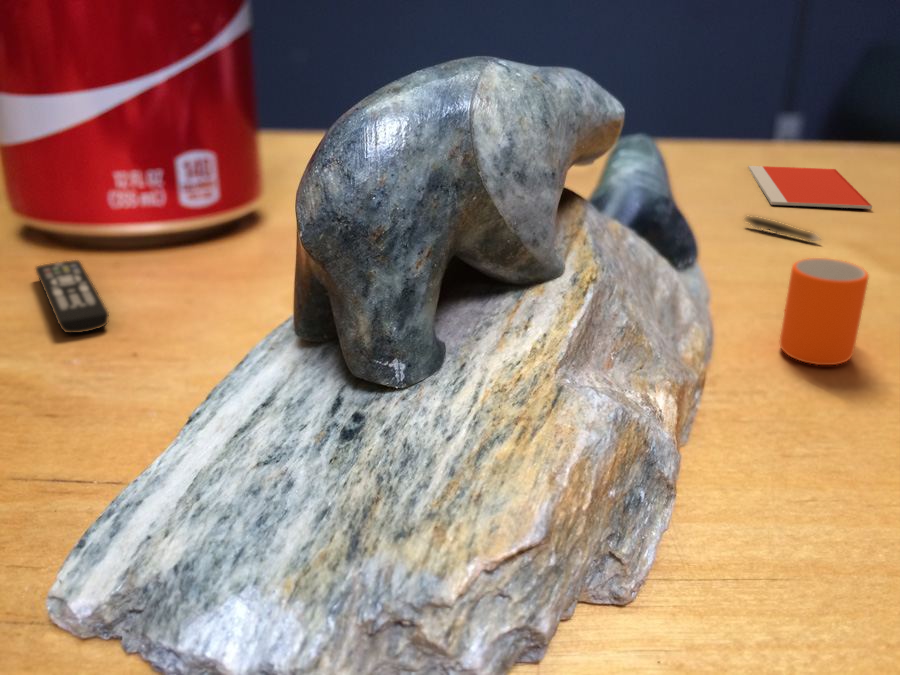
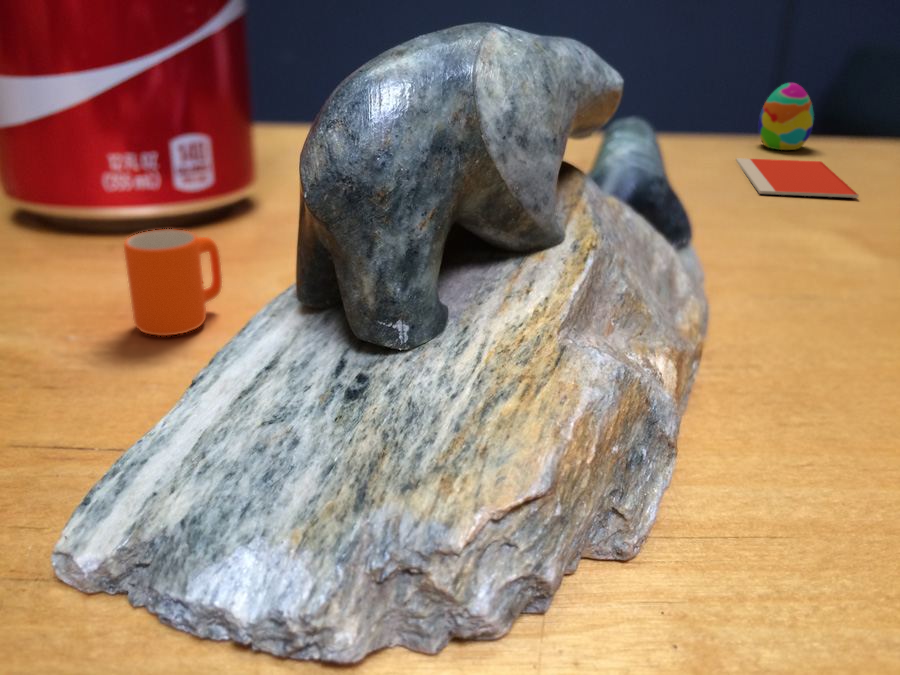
decorative egg: none [772,88,828,157] -> present [758,83,814,150]
pen: present [746,217,819,241] -> none [734,204,810,227]
mug: present [780,258,868,365] -> present [124,229,222,336]
remote control: present [36,260,109,333] -> none [31,243,107,311]

